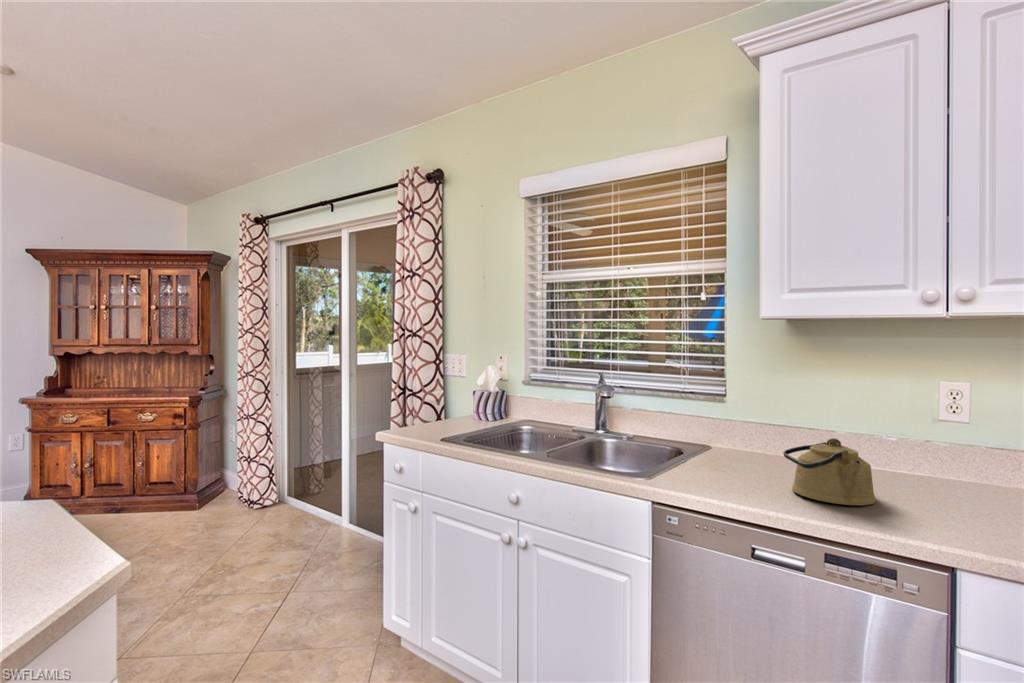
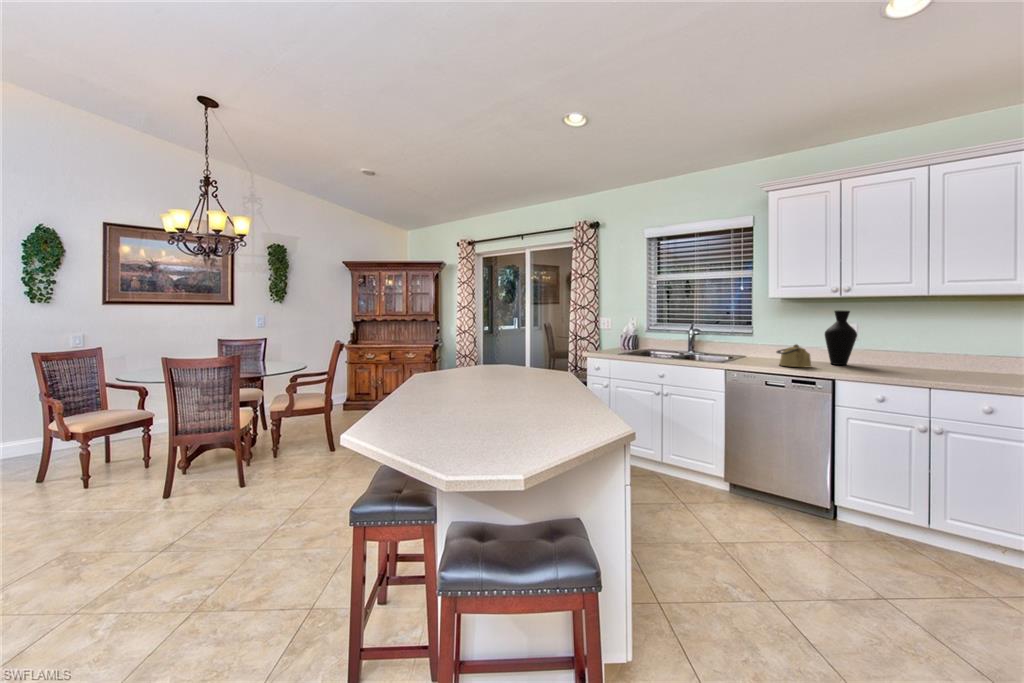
vase: none [896,351,981,491] -> present [825,310,857,365]

